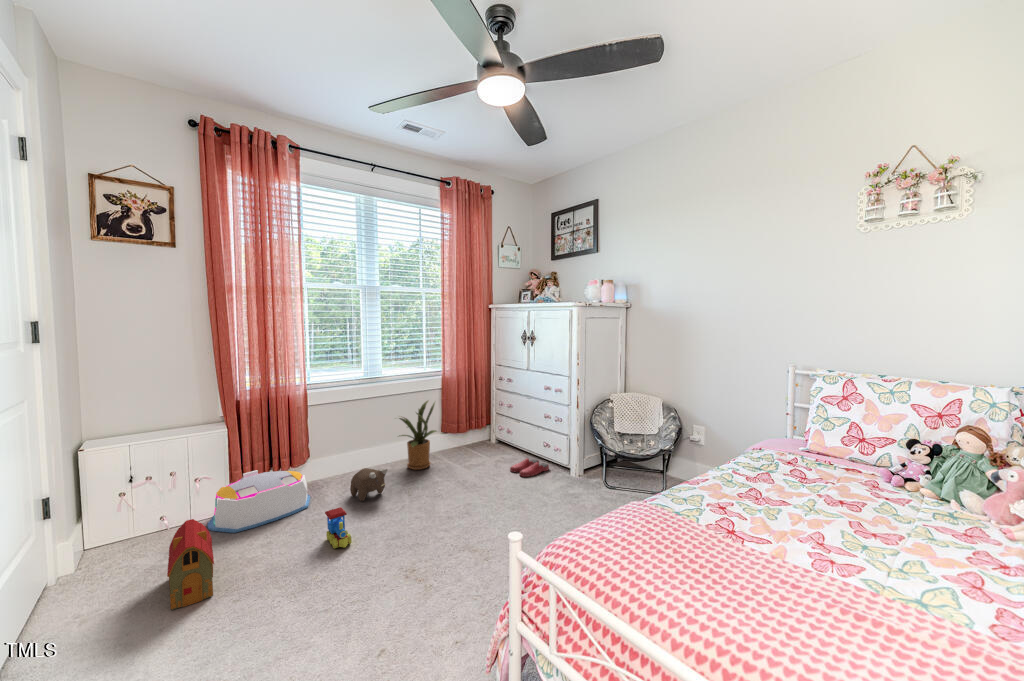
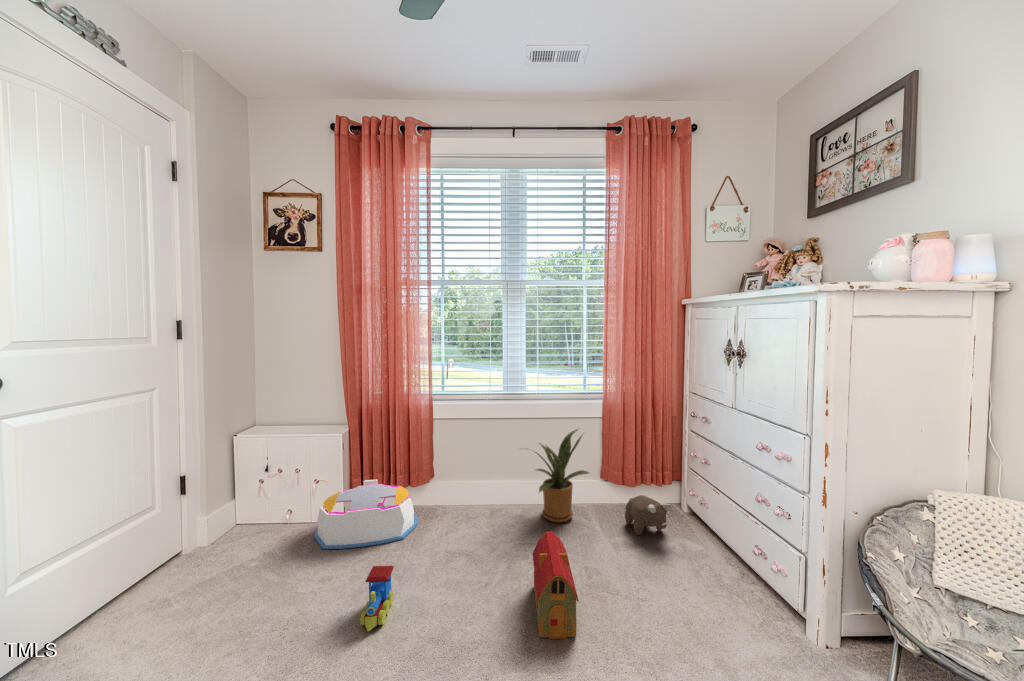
slippers: present [510,458,549,477] -> none [682,559,760,601]
plush toy: present [350,468,388,501] -> present [625,495,671,535]
toy house: present [167,519,214,610] -> present [533,532,579,639]

